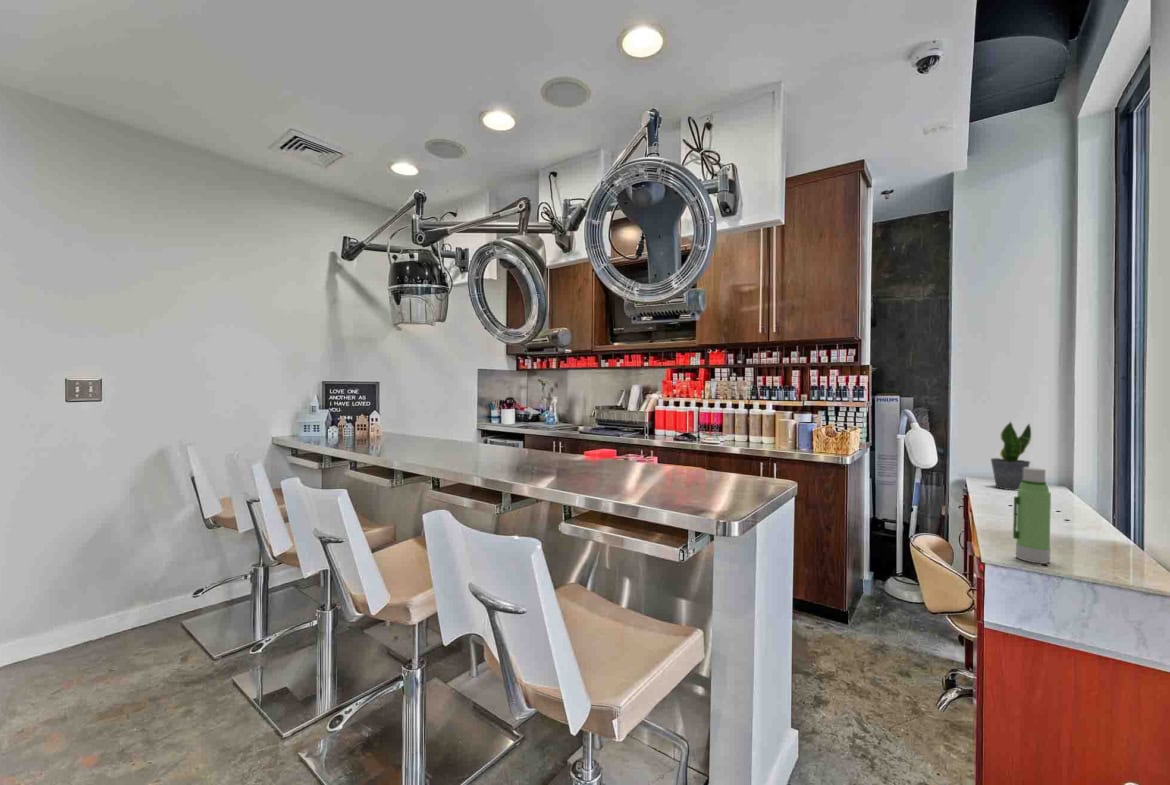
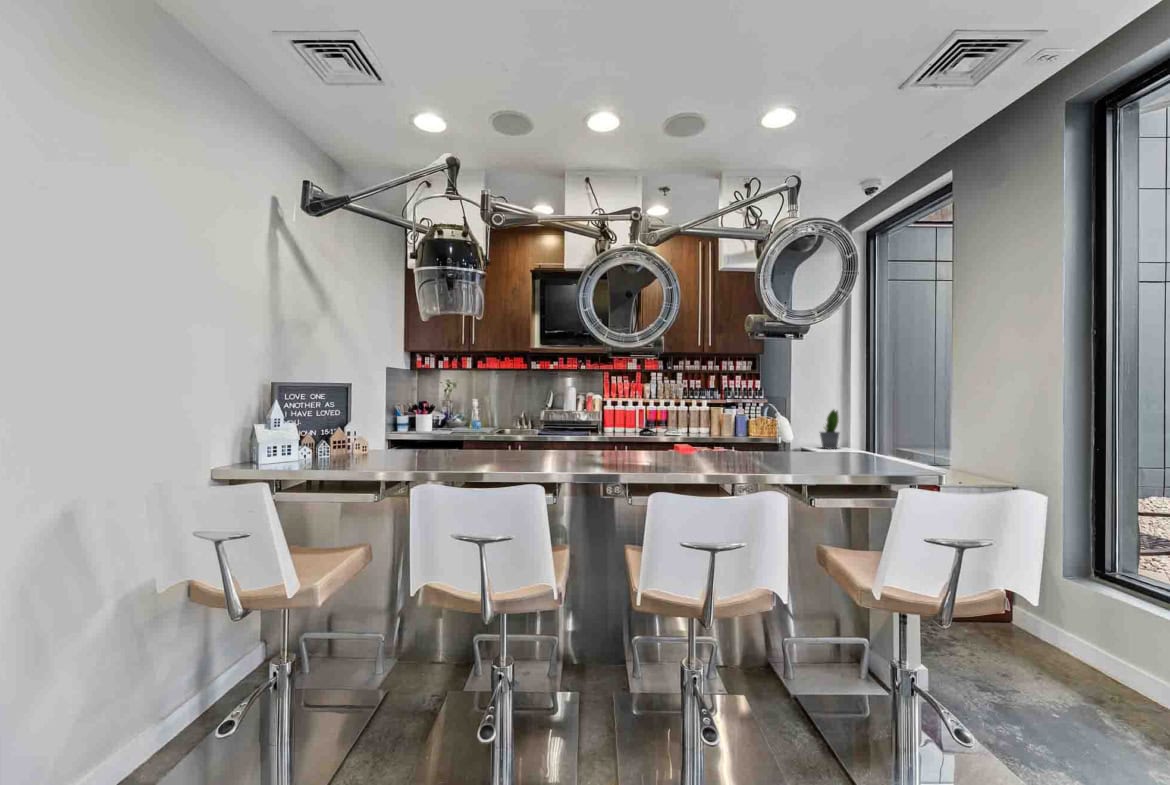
water bottle: present [1013,467,1051,564] -> none [989,432,1008,481]

